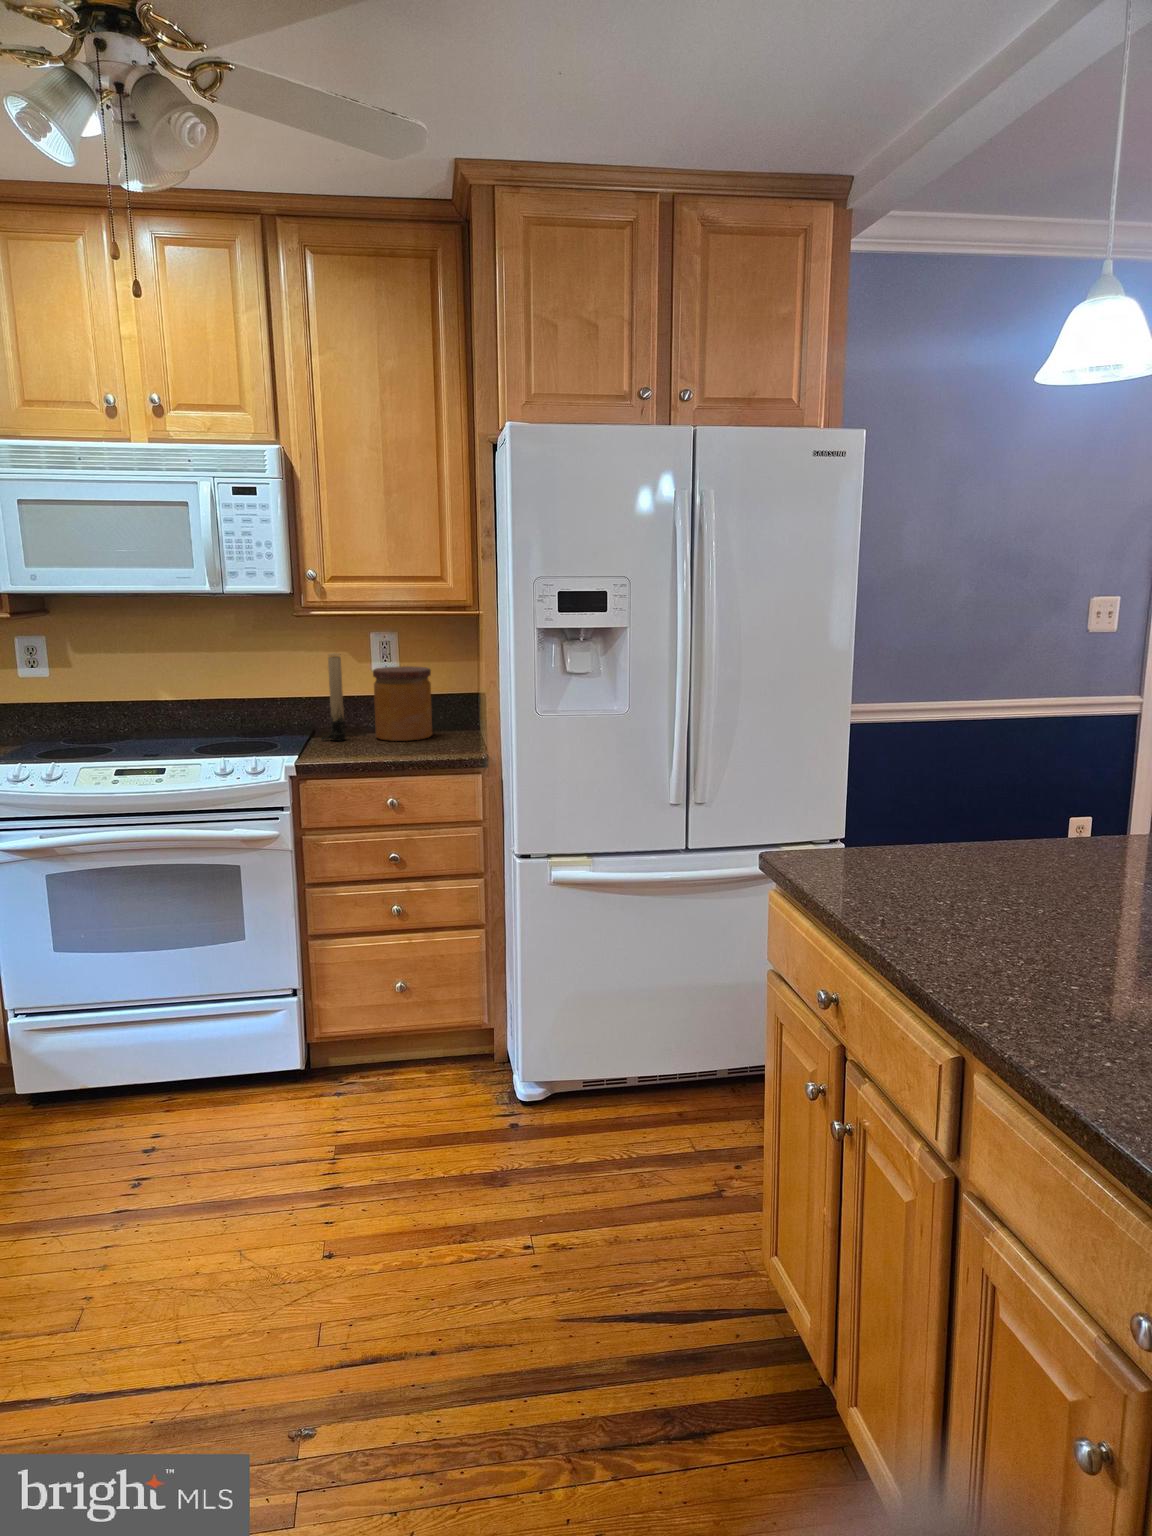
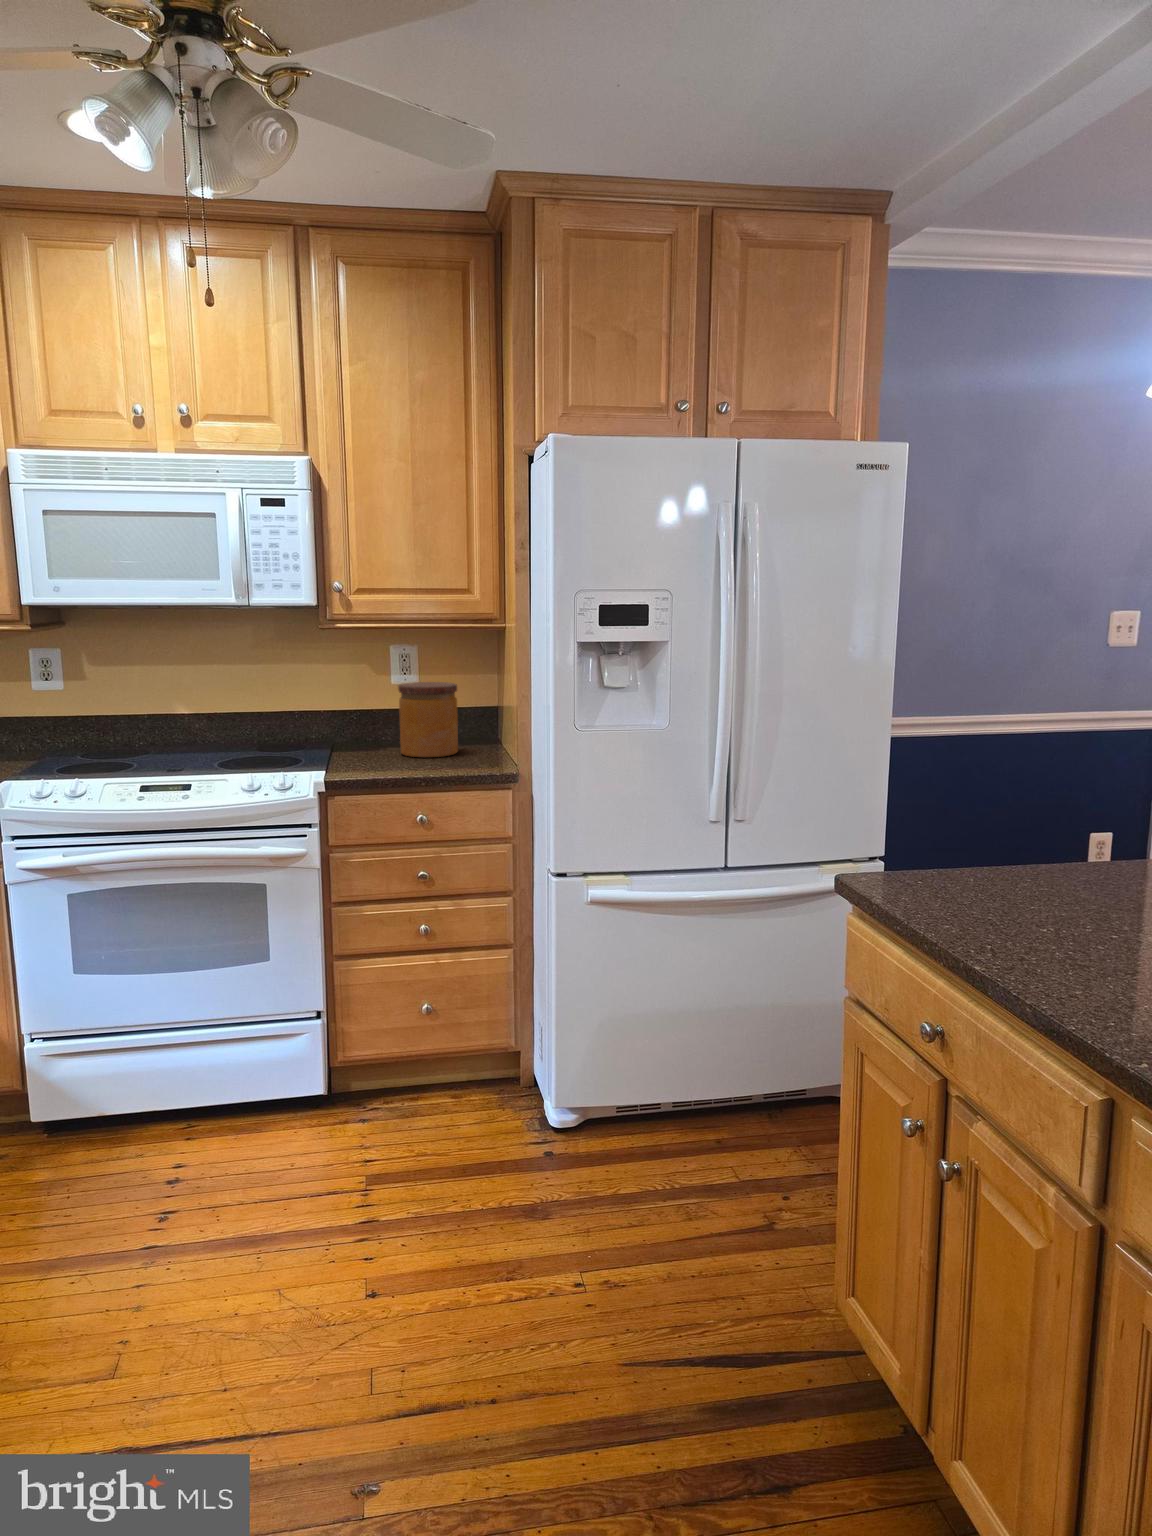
candle: present [321,653,346,741] -> none [345,668,371,757]

